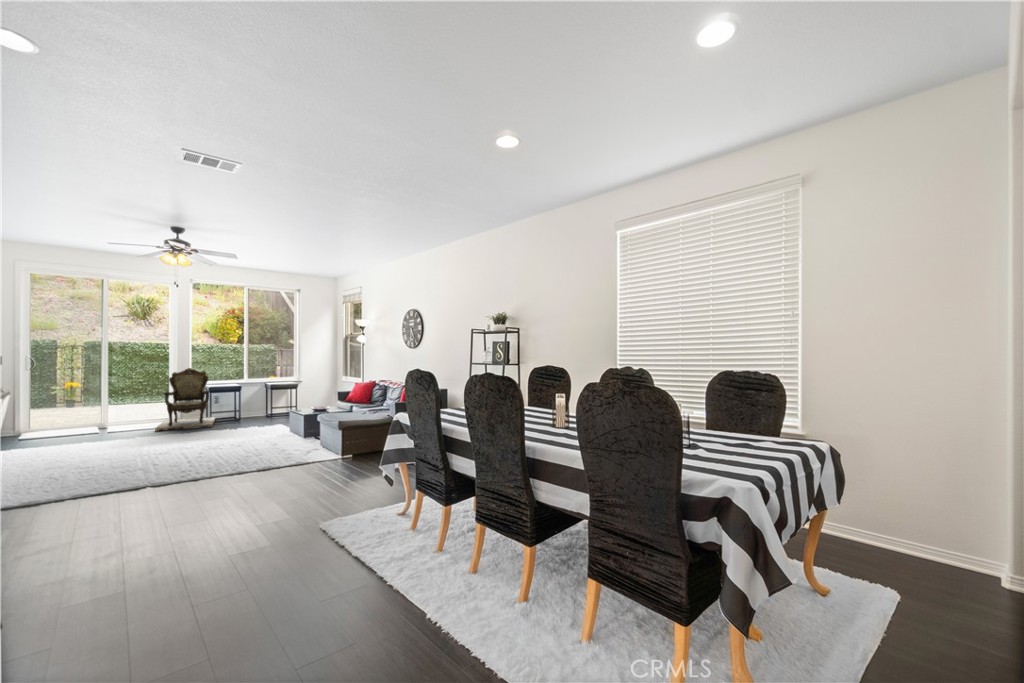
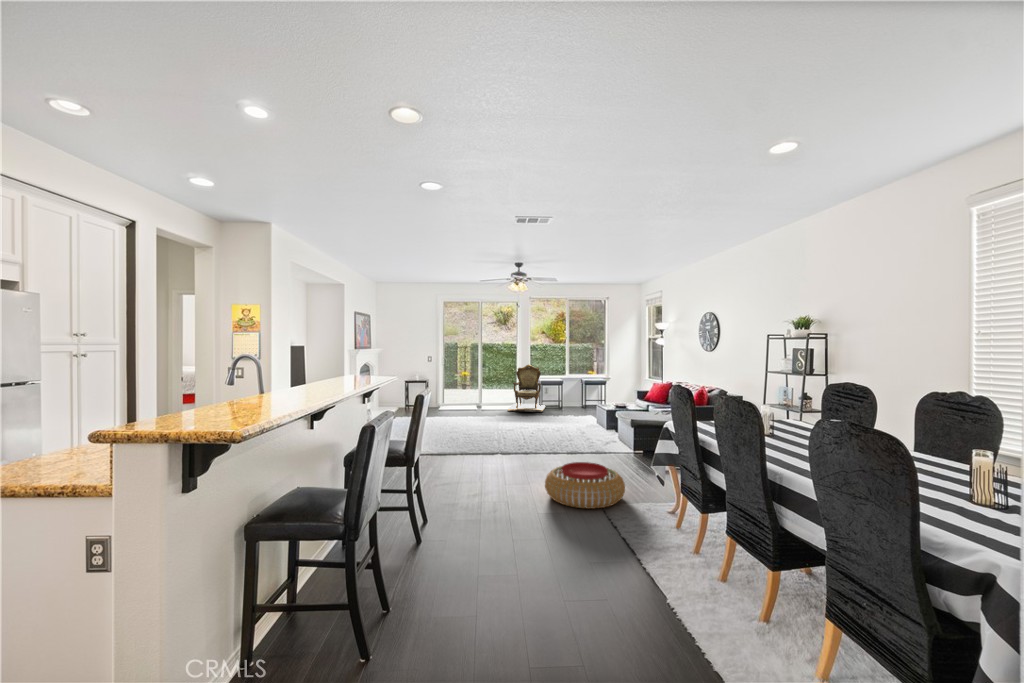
pouf: none [236,477,347,538] -> present [545,462,625,509]

